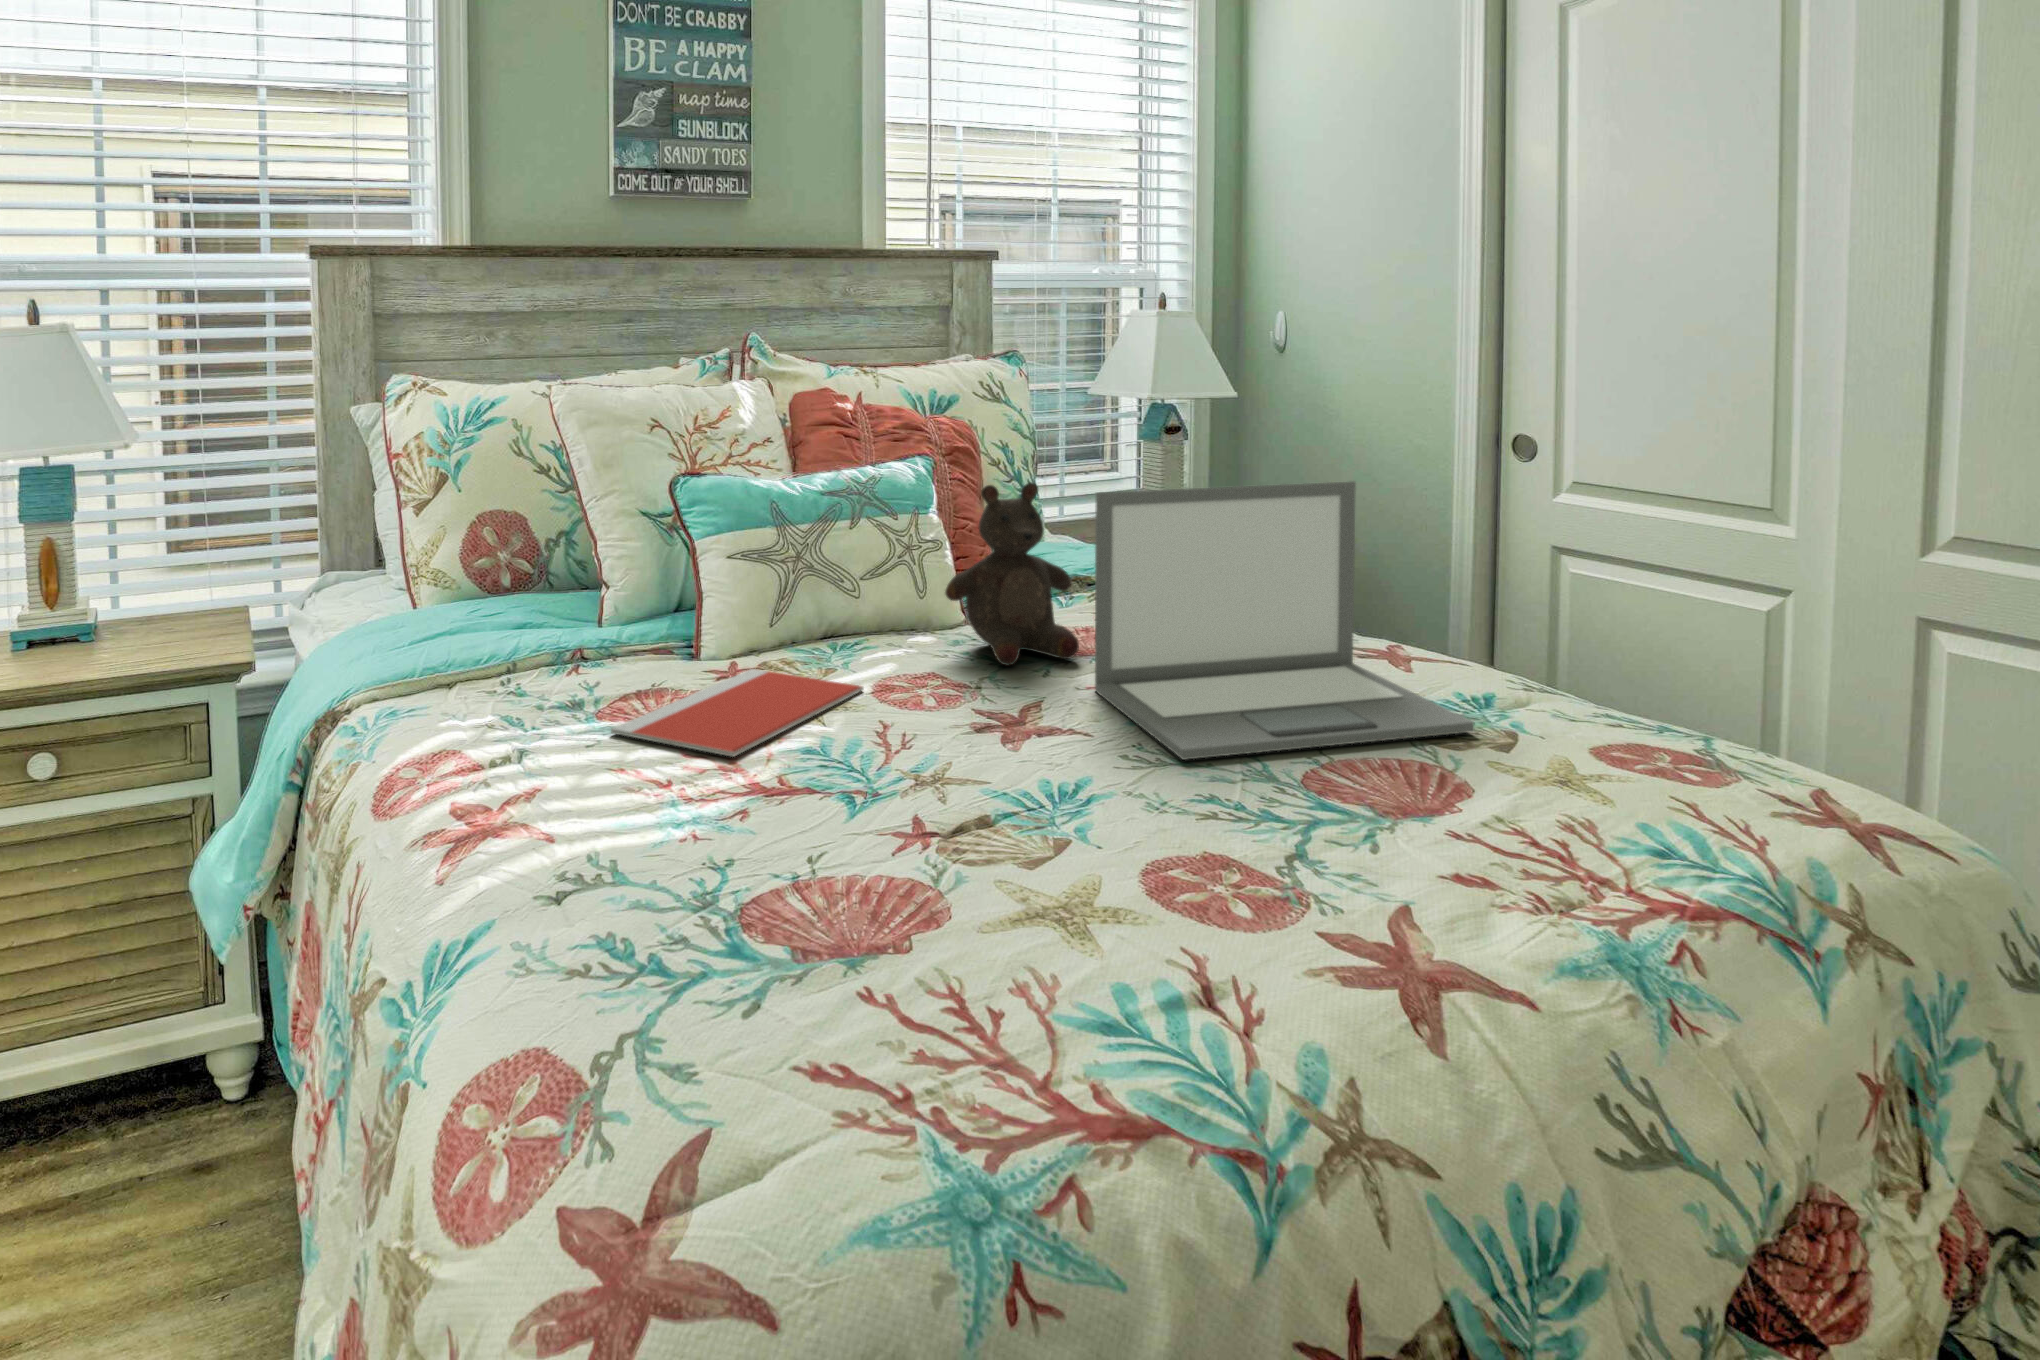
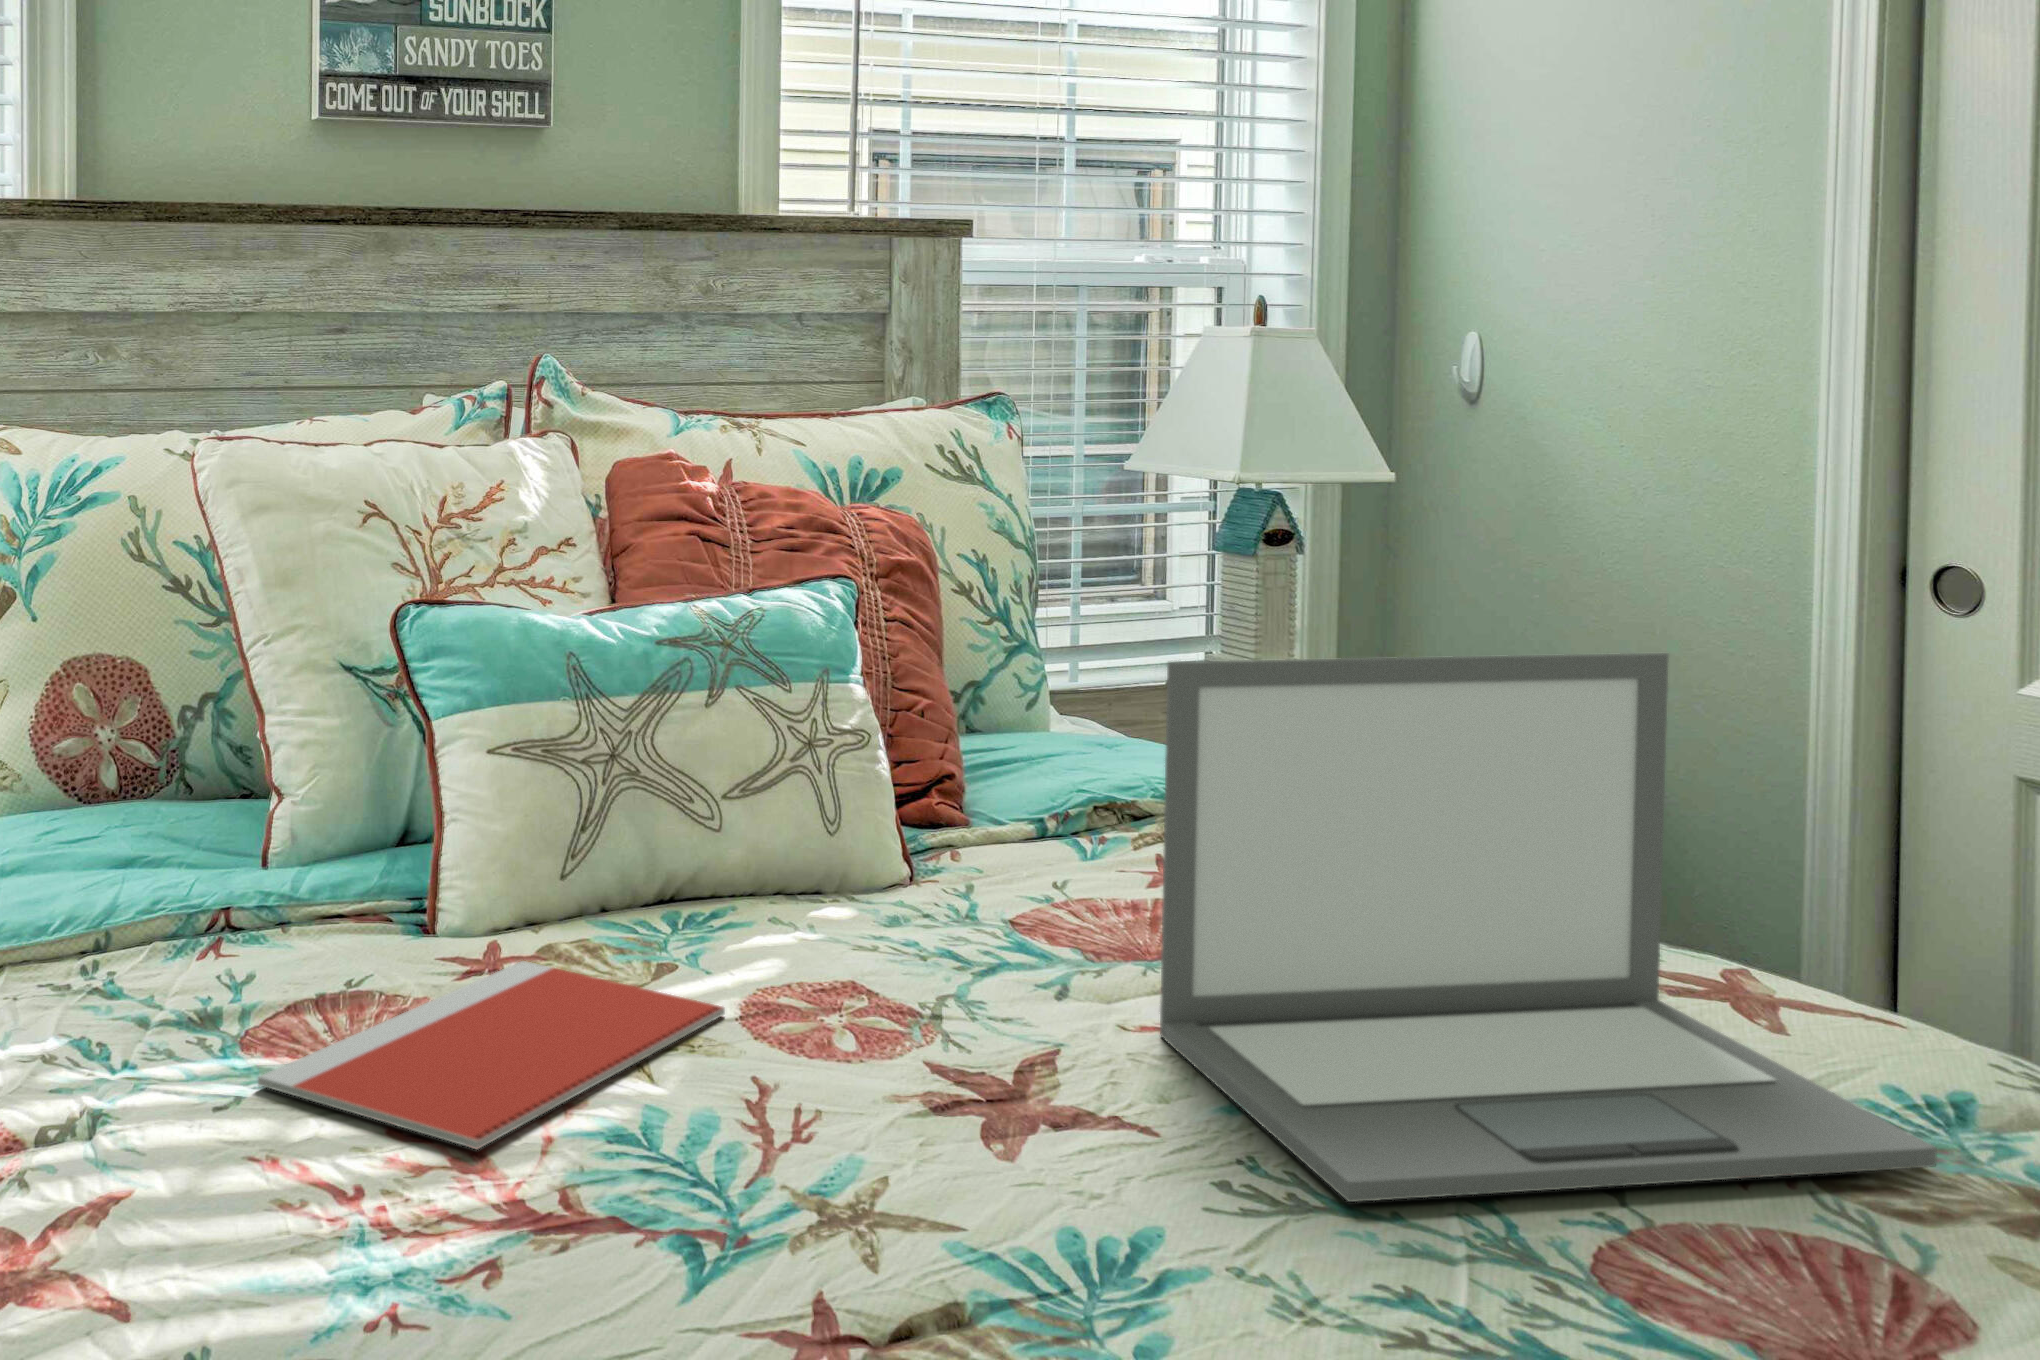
stuffed bear: present [945,482,1079,665] -> none [877,634,1126,975]

